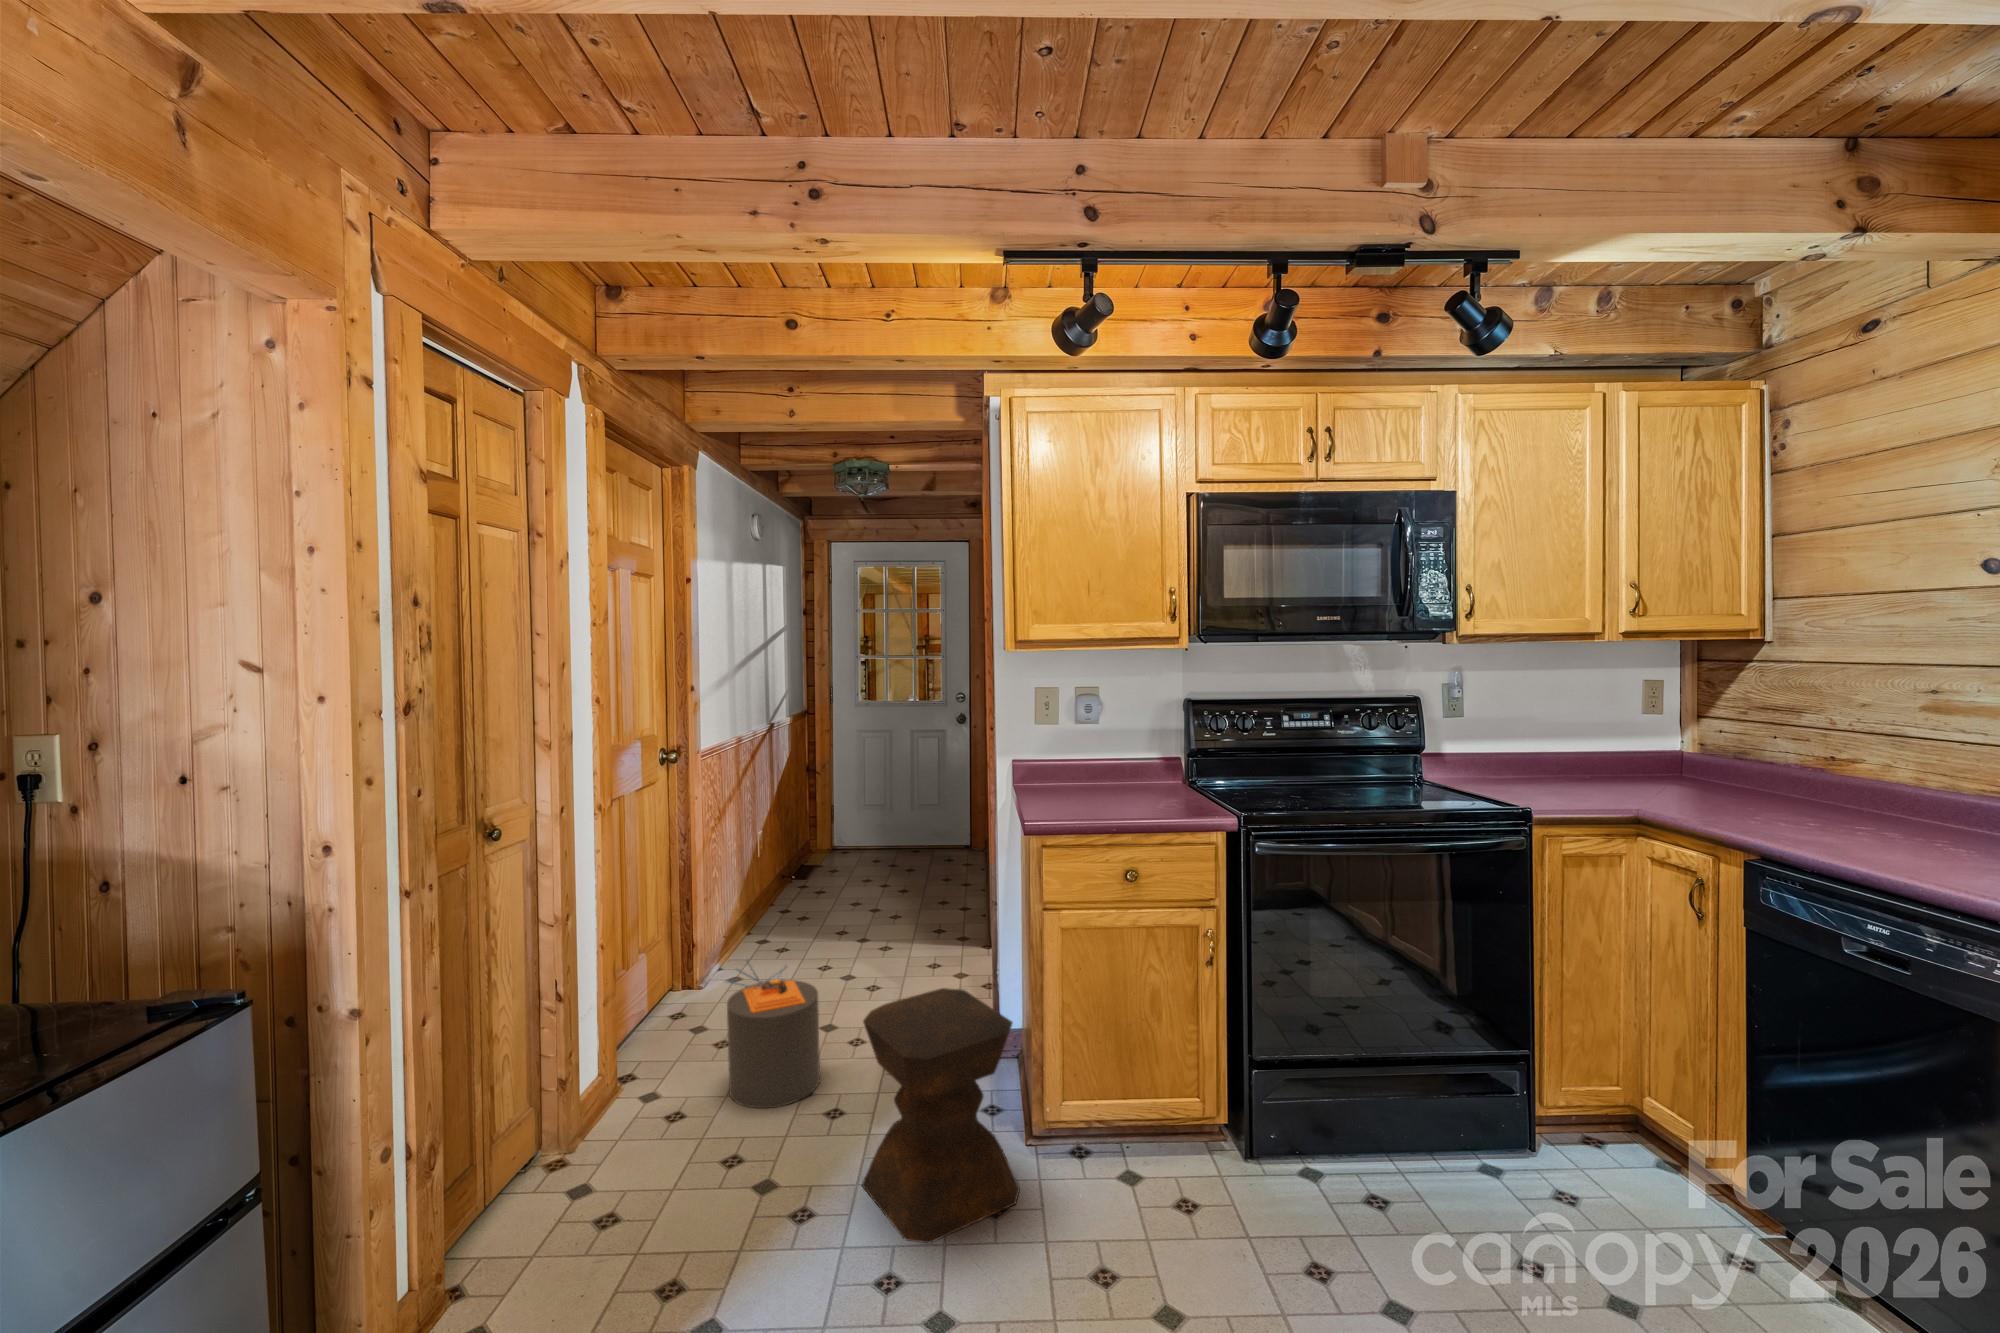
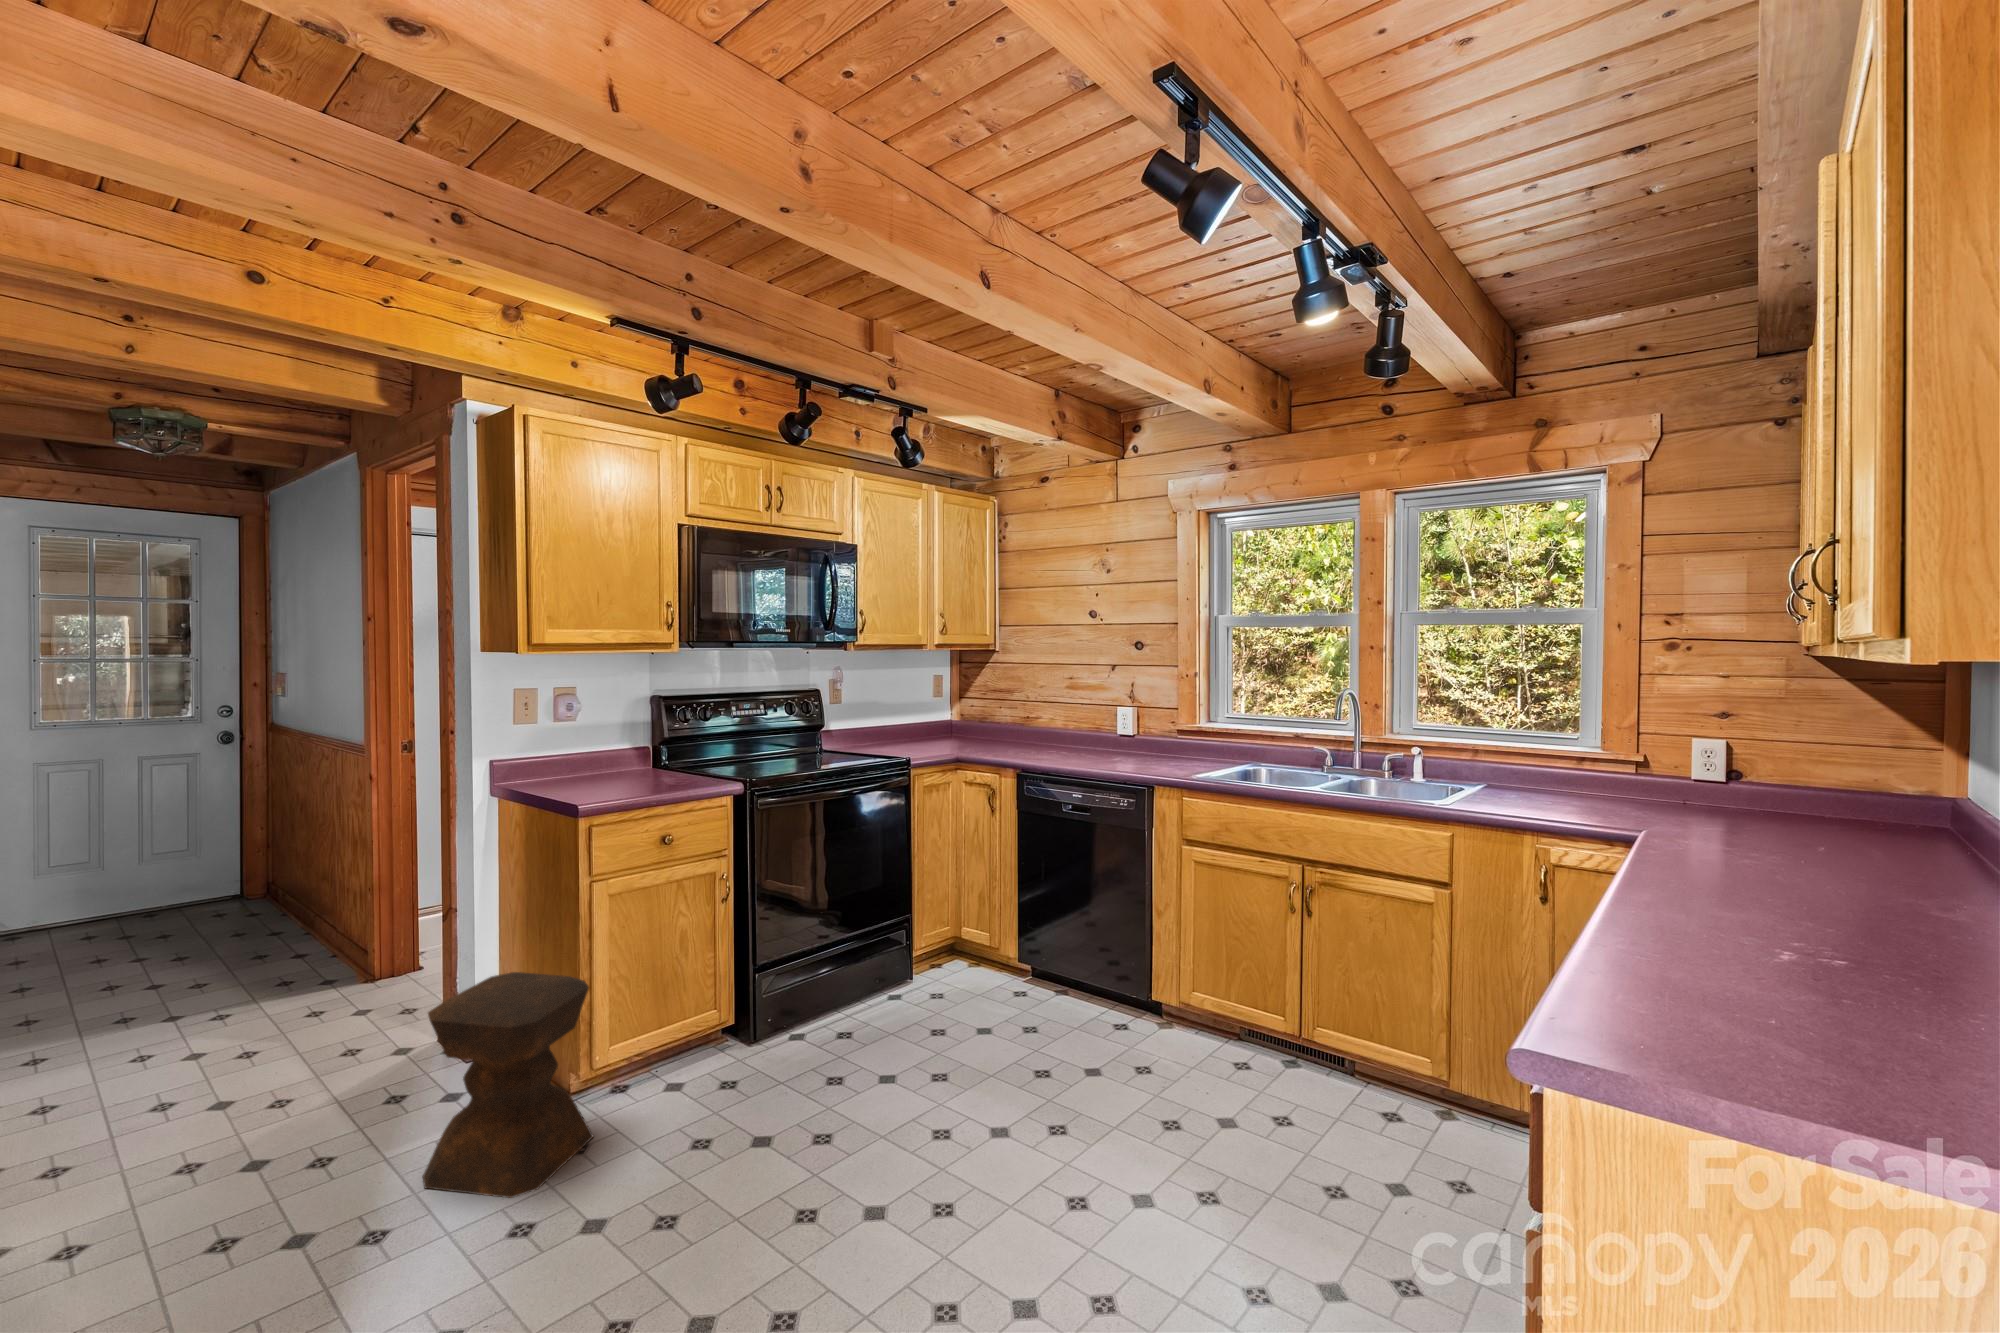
trash can: present [724,959,820,1108] -> none [119,1019,275,1202]

